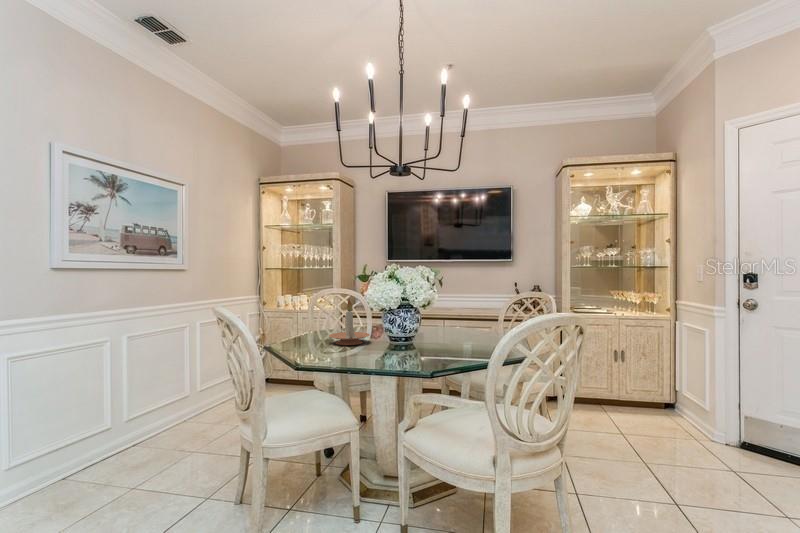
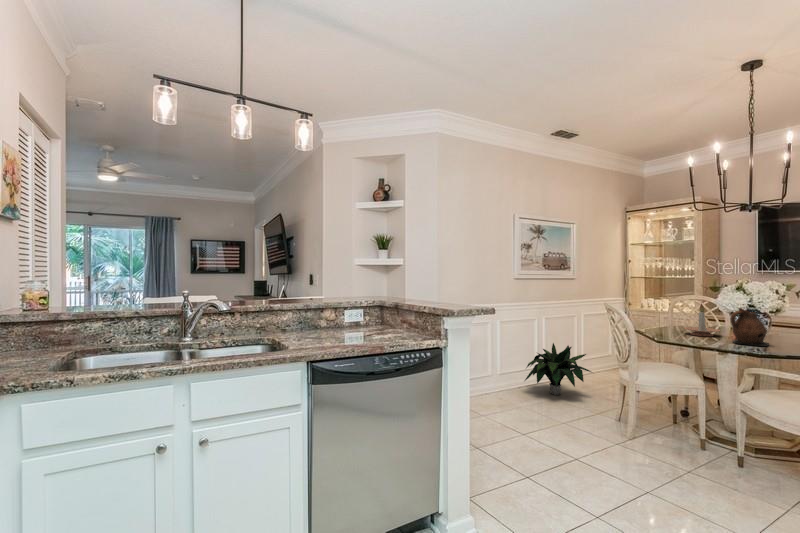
ceramic pitcher: none [384,302,424,353] -> present [731,308,769,346]
potted plant: none [68,381,207,478] -> present [525,343,591,395]

